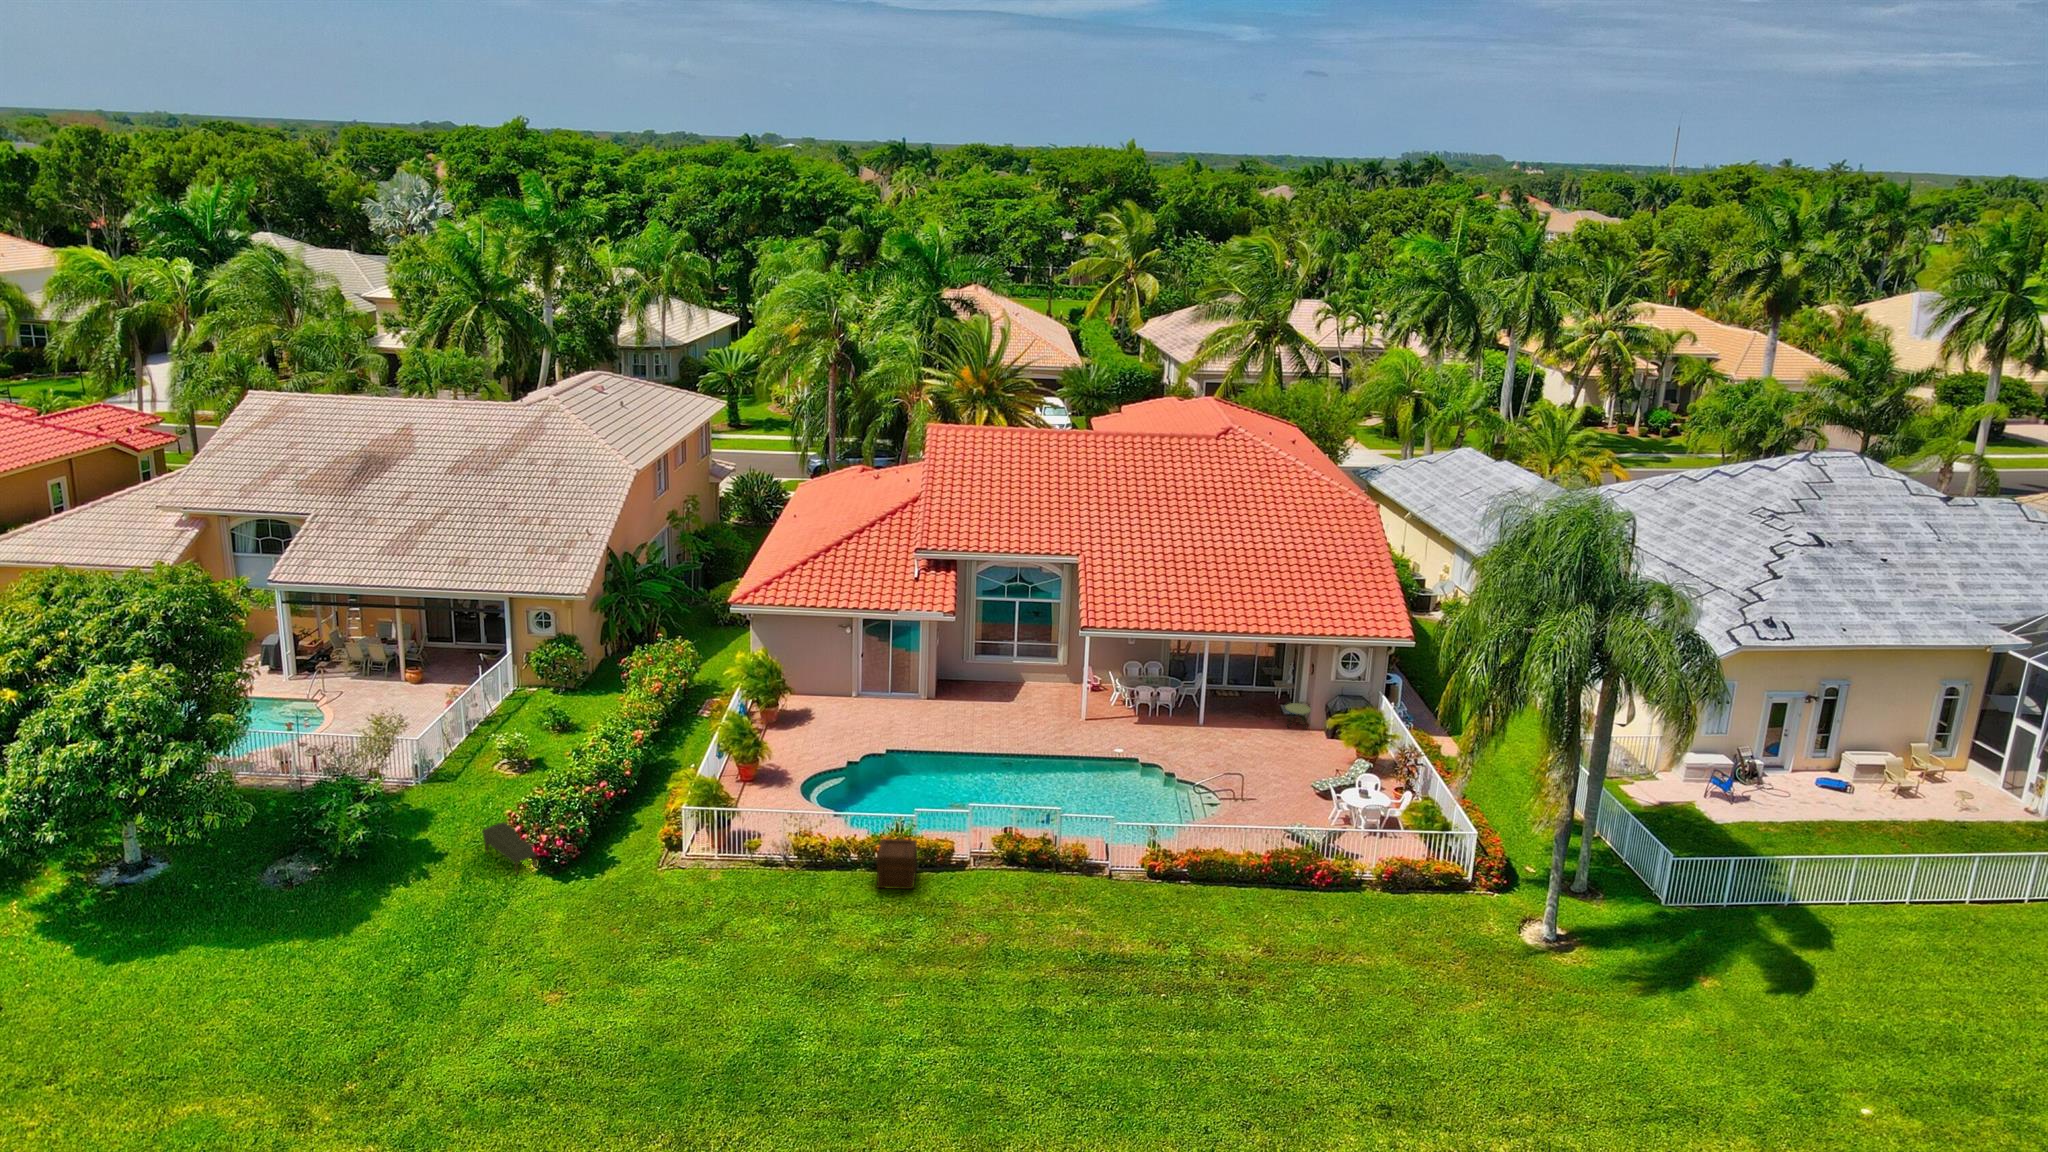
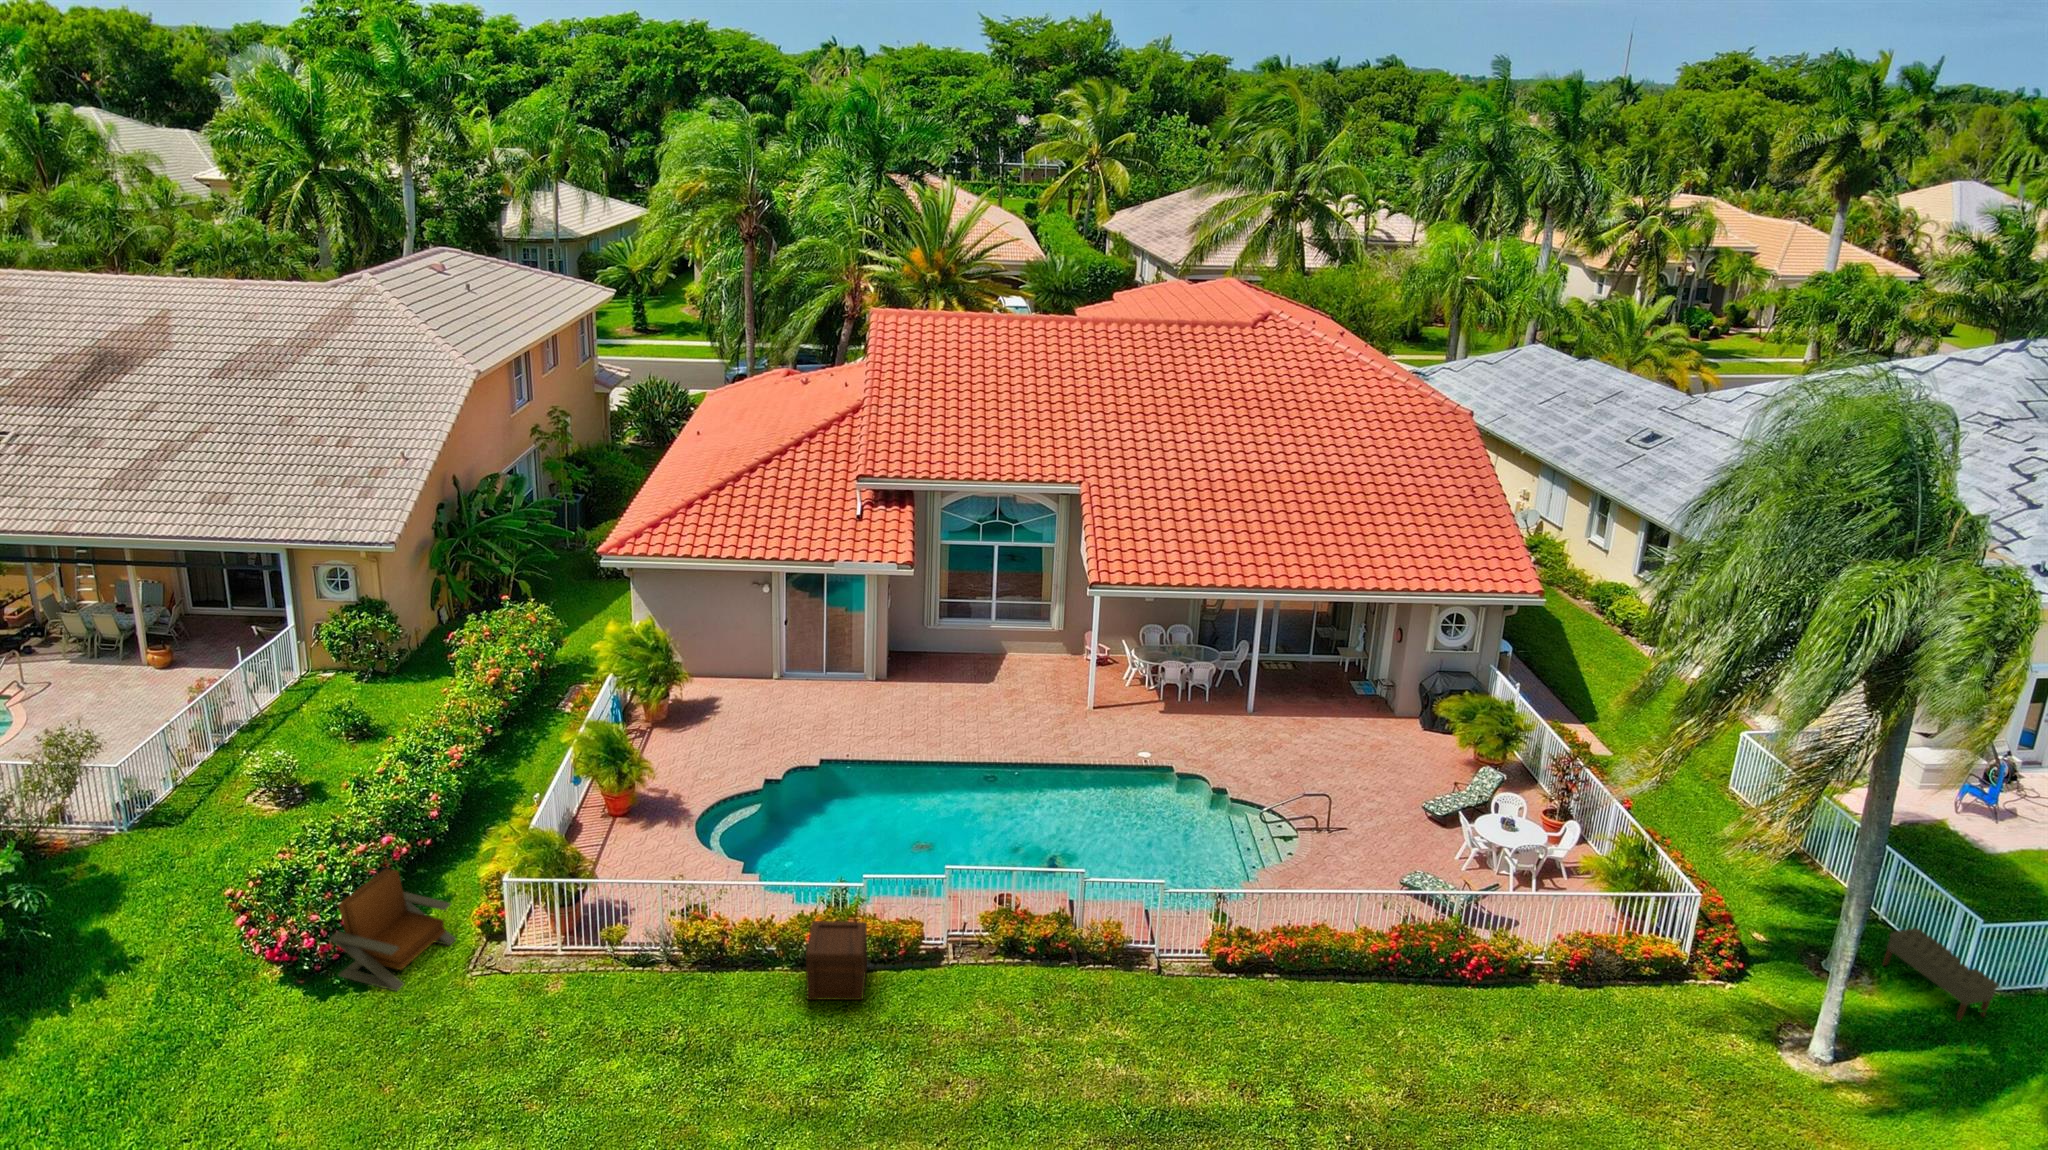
side table: present [1285,703,1311,727] -> none [1362,681,1399,717]
lounge chair: none [572,801,648,877] -> present [330,869,456,991]
bench: present [482,822,537,875] -> present [1883,928,1998,1021]

